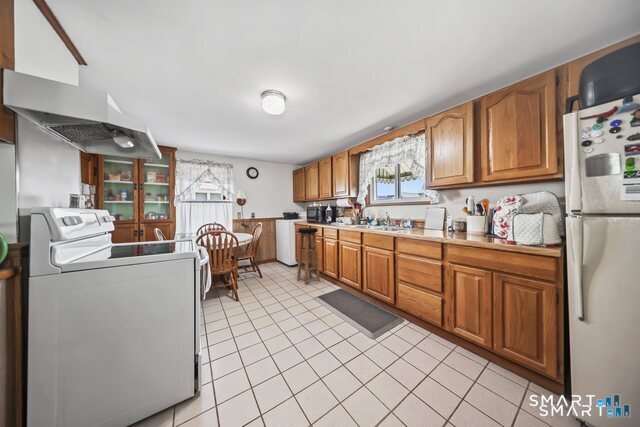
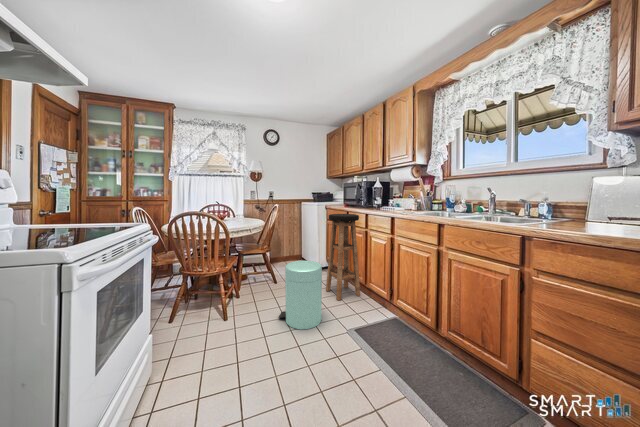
trash can: none [269,259,297,302] -> present [279,261,322,329]

